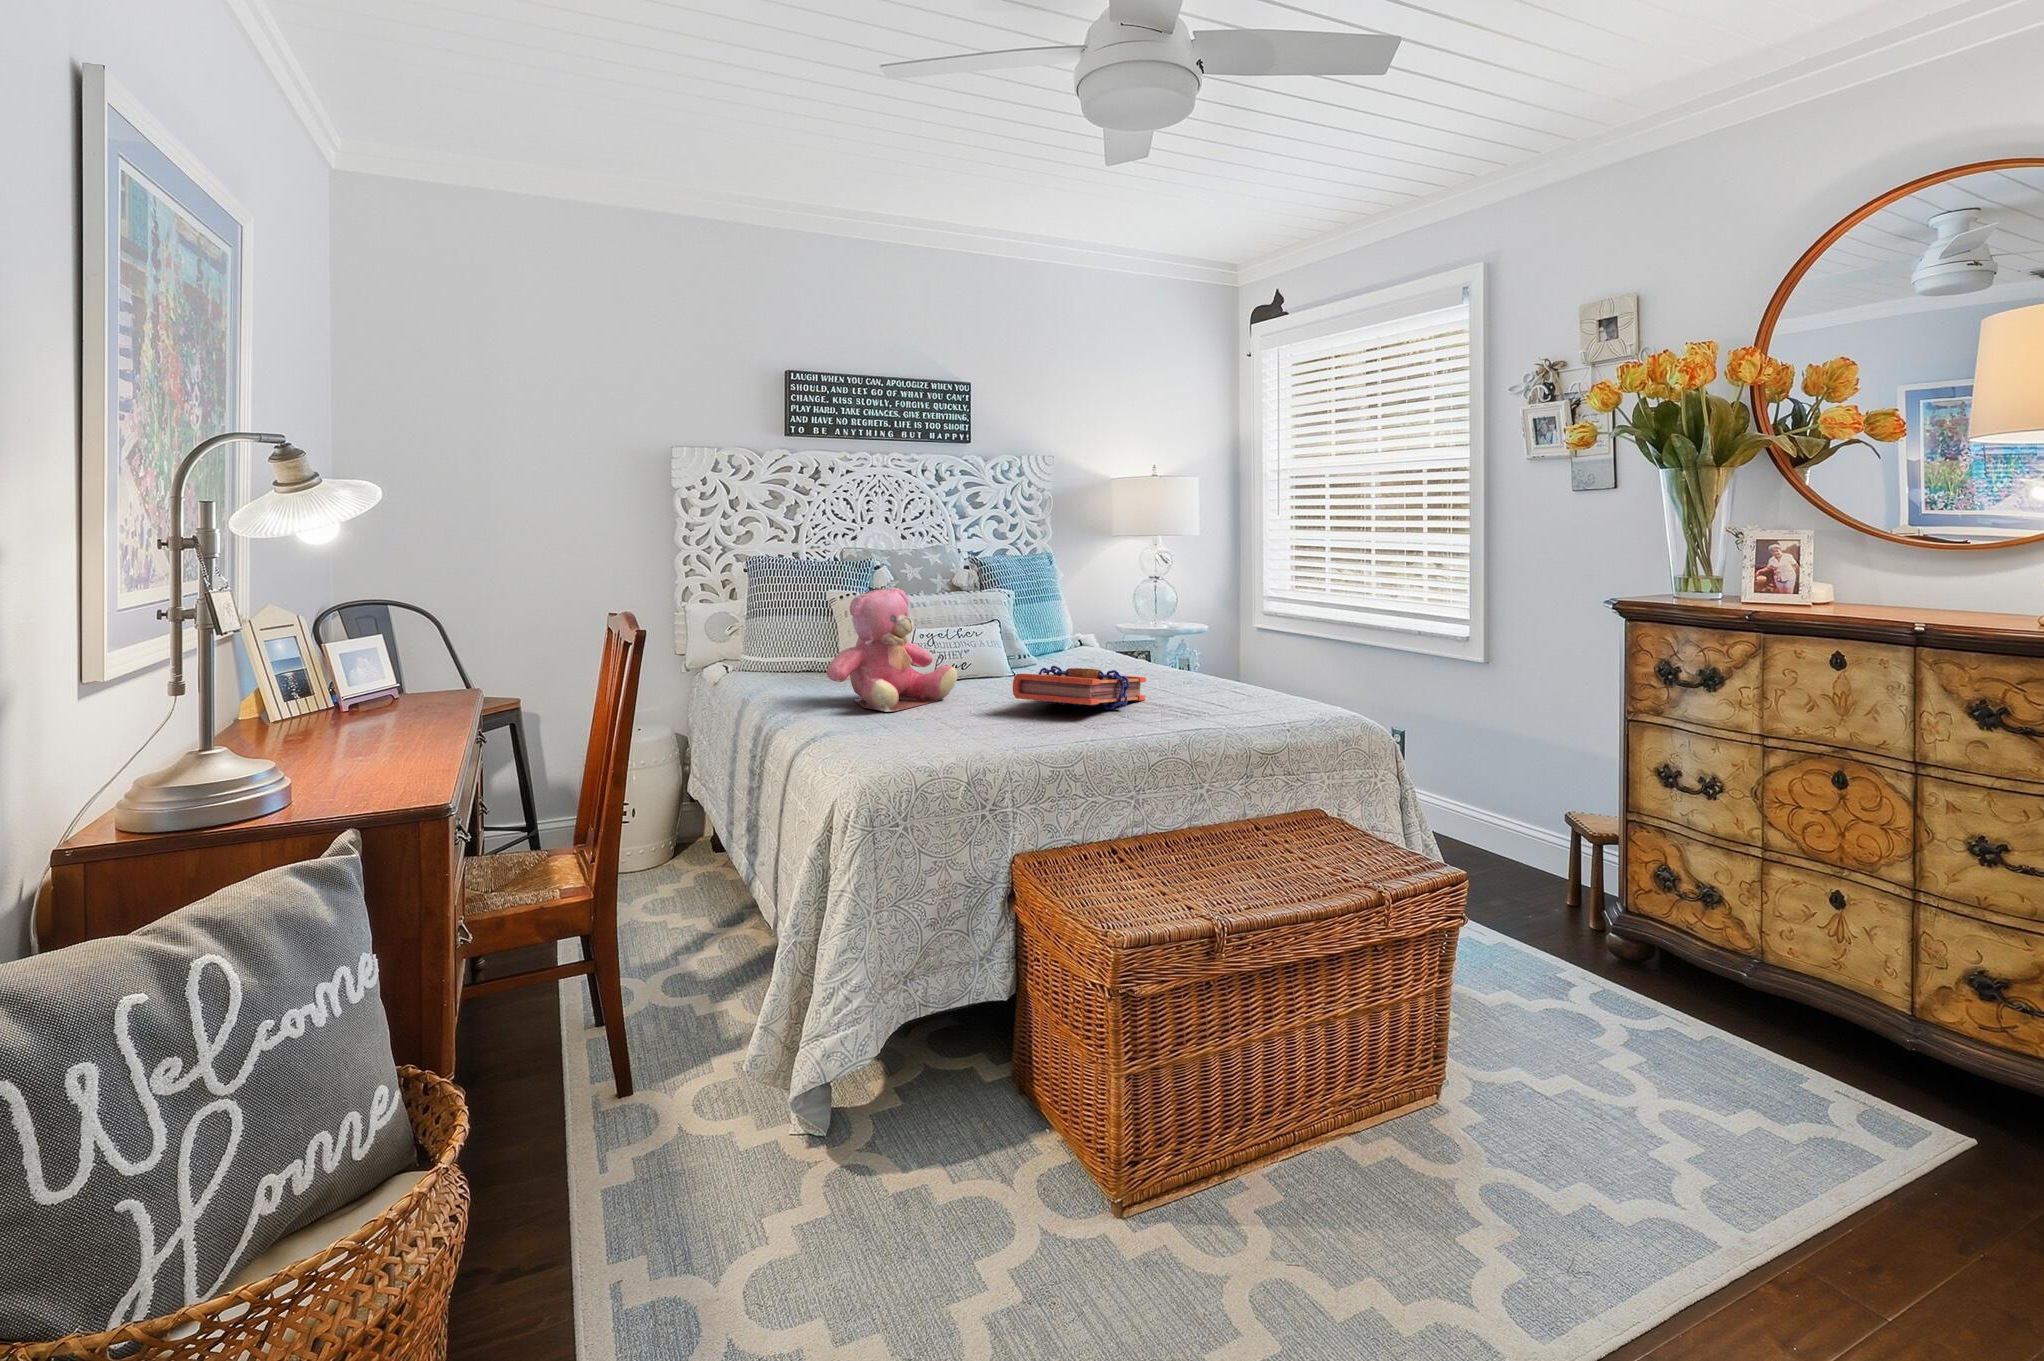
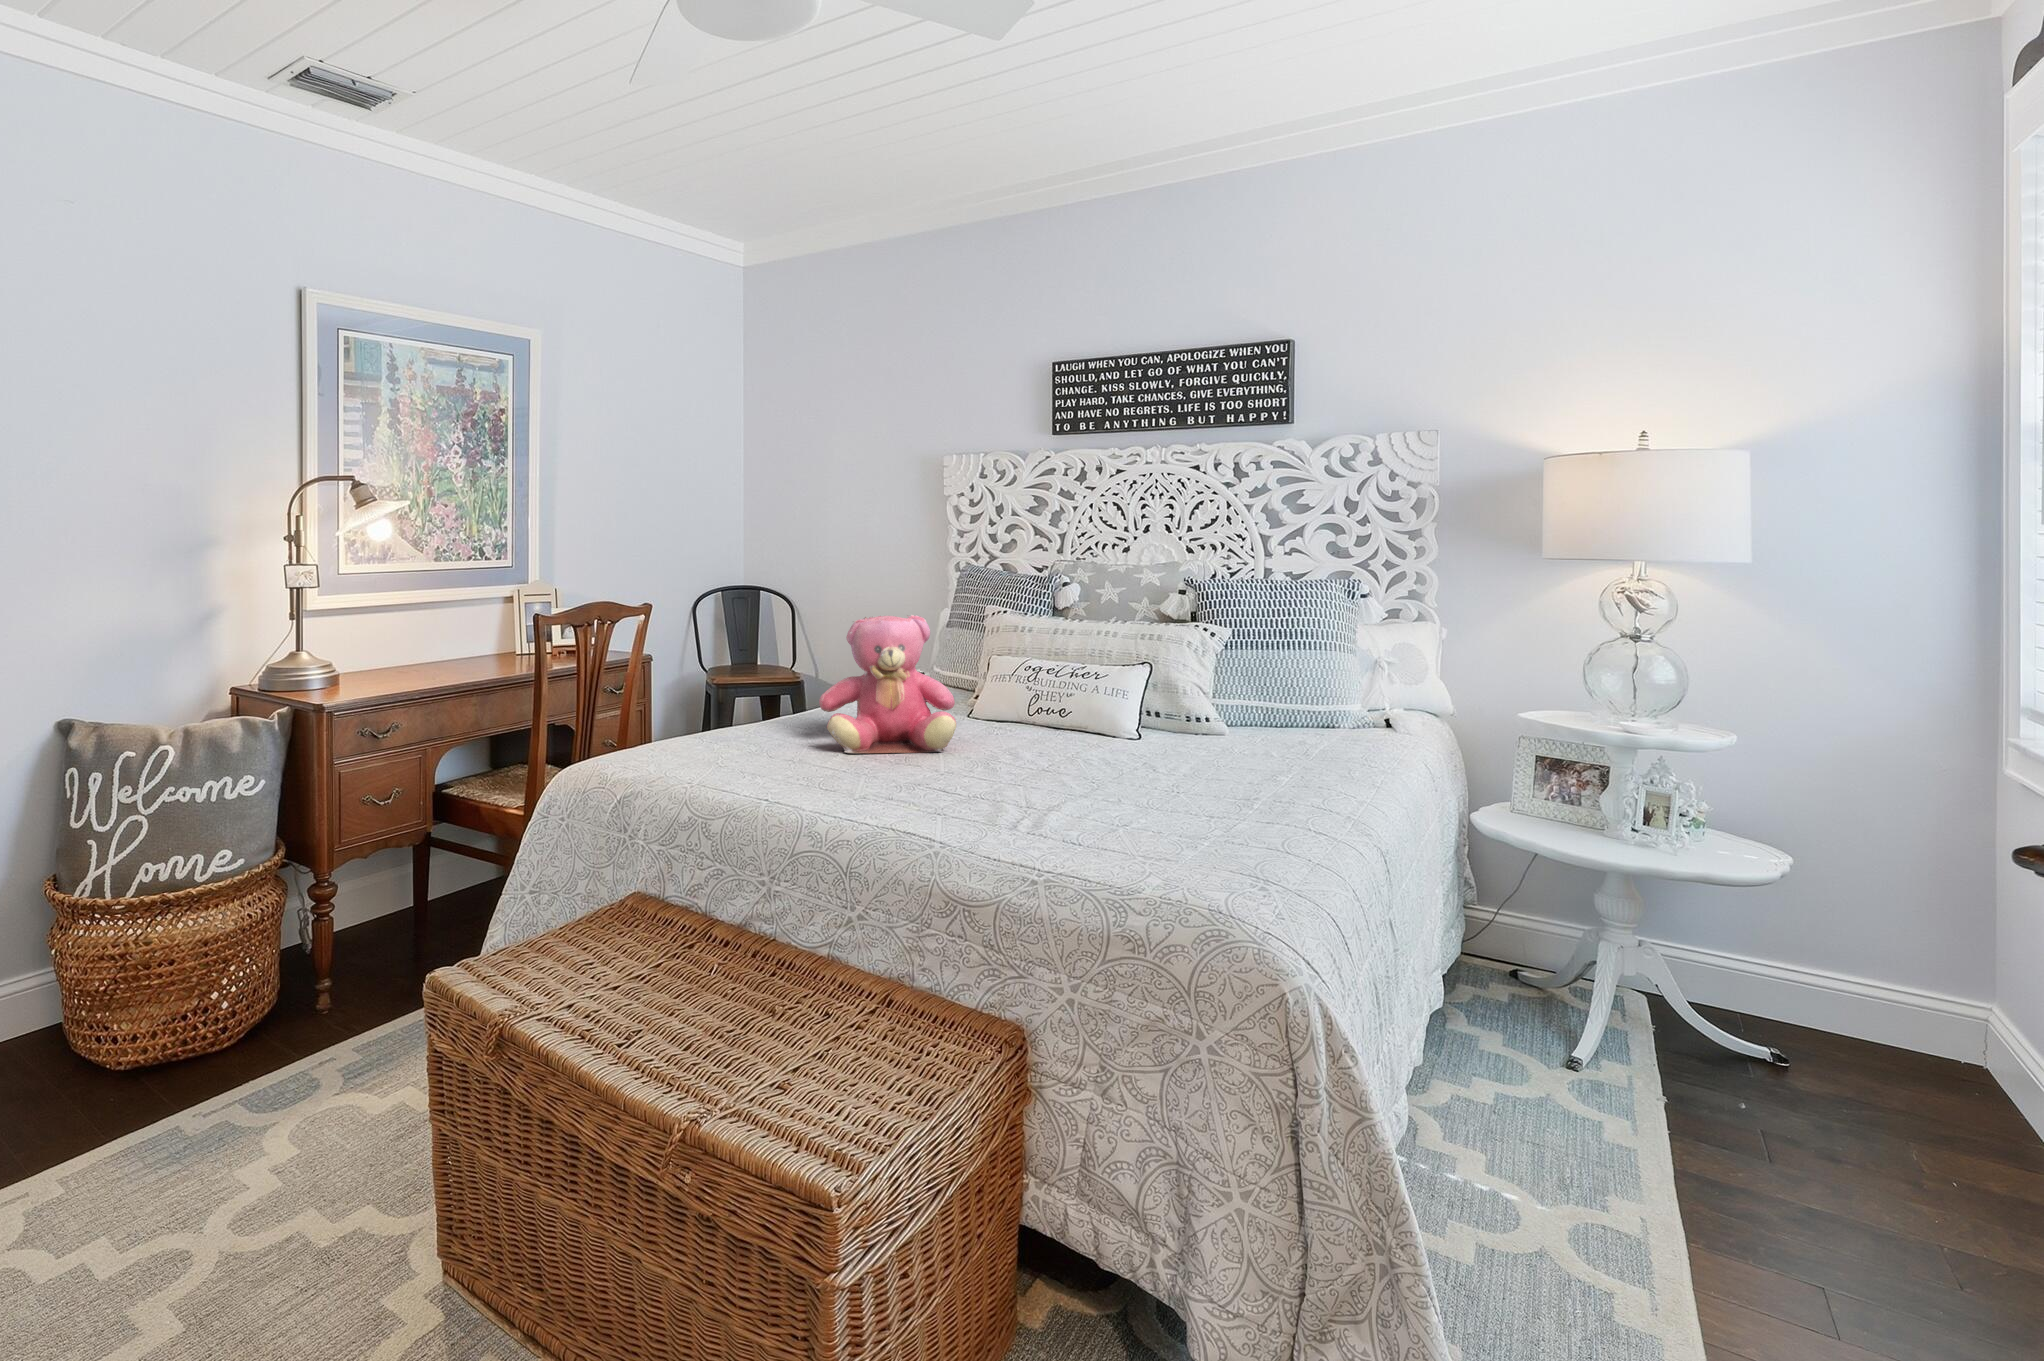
book: present [1013,666,1146,710] -> none [915,732,1112,806]

